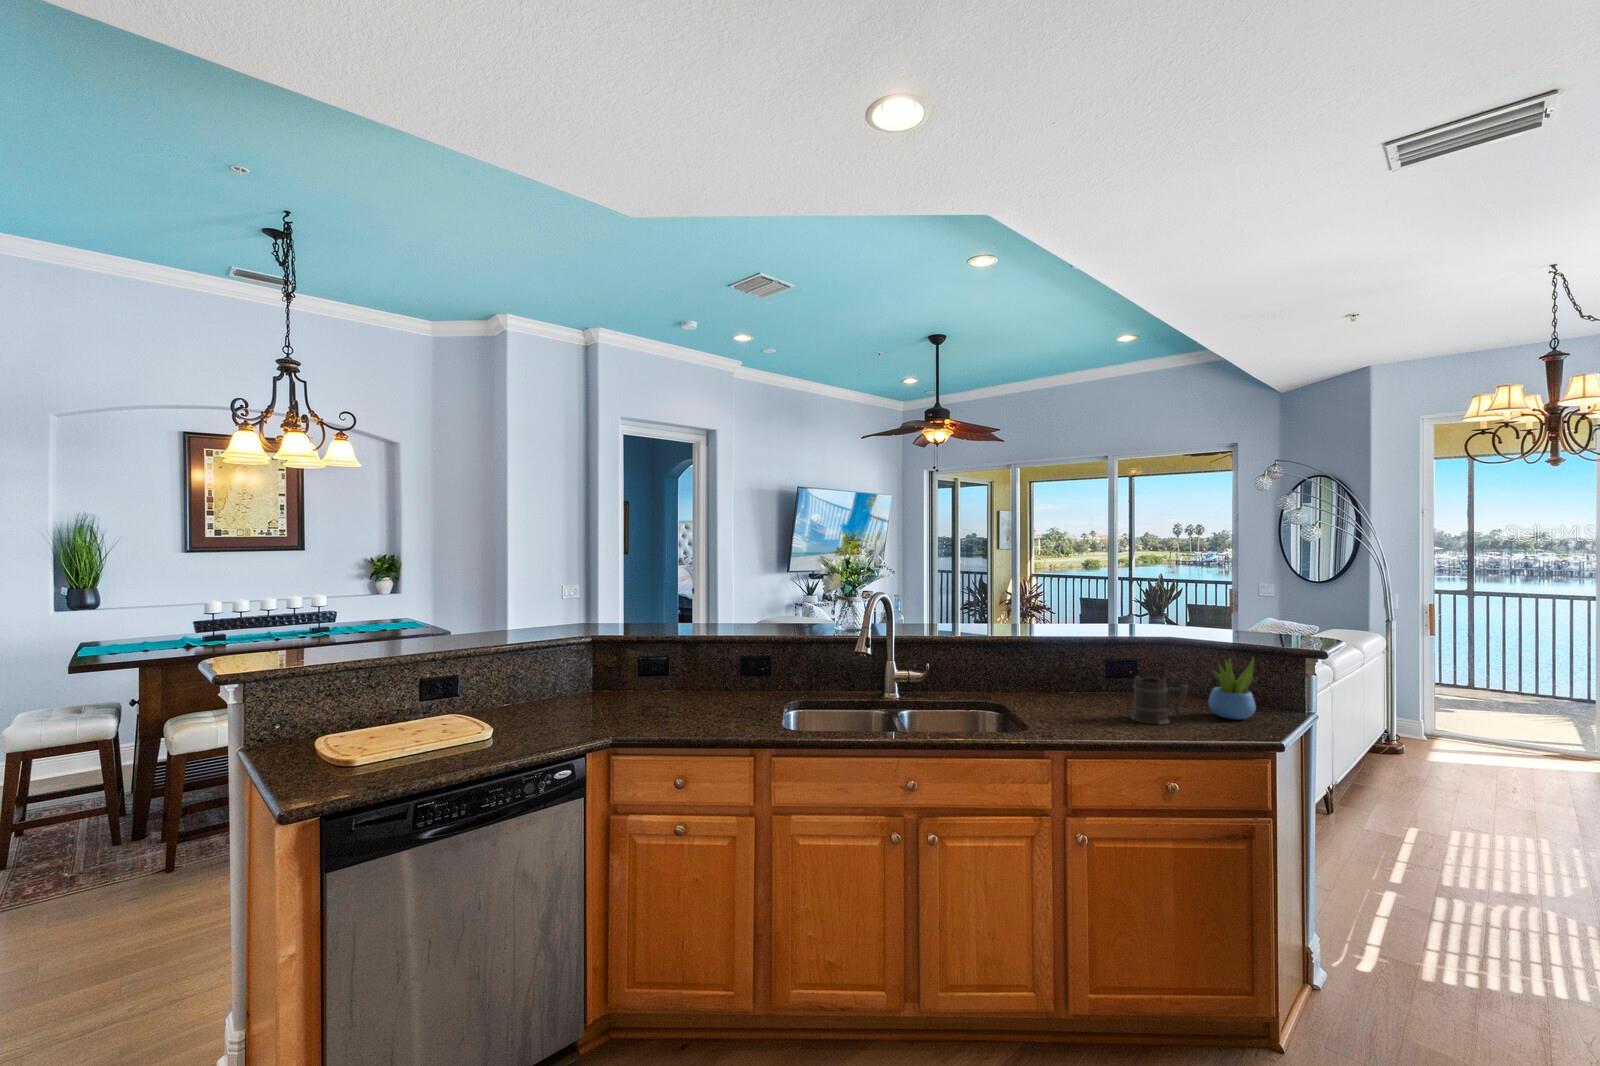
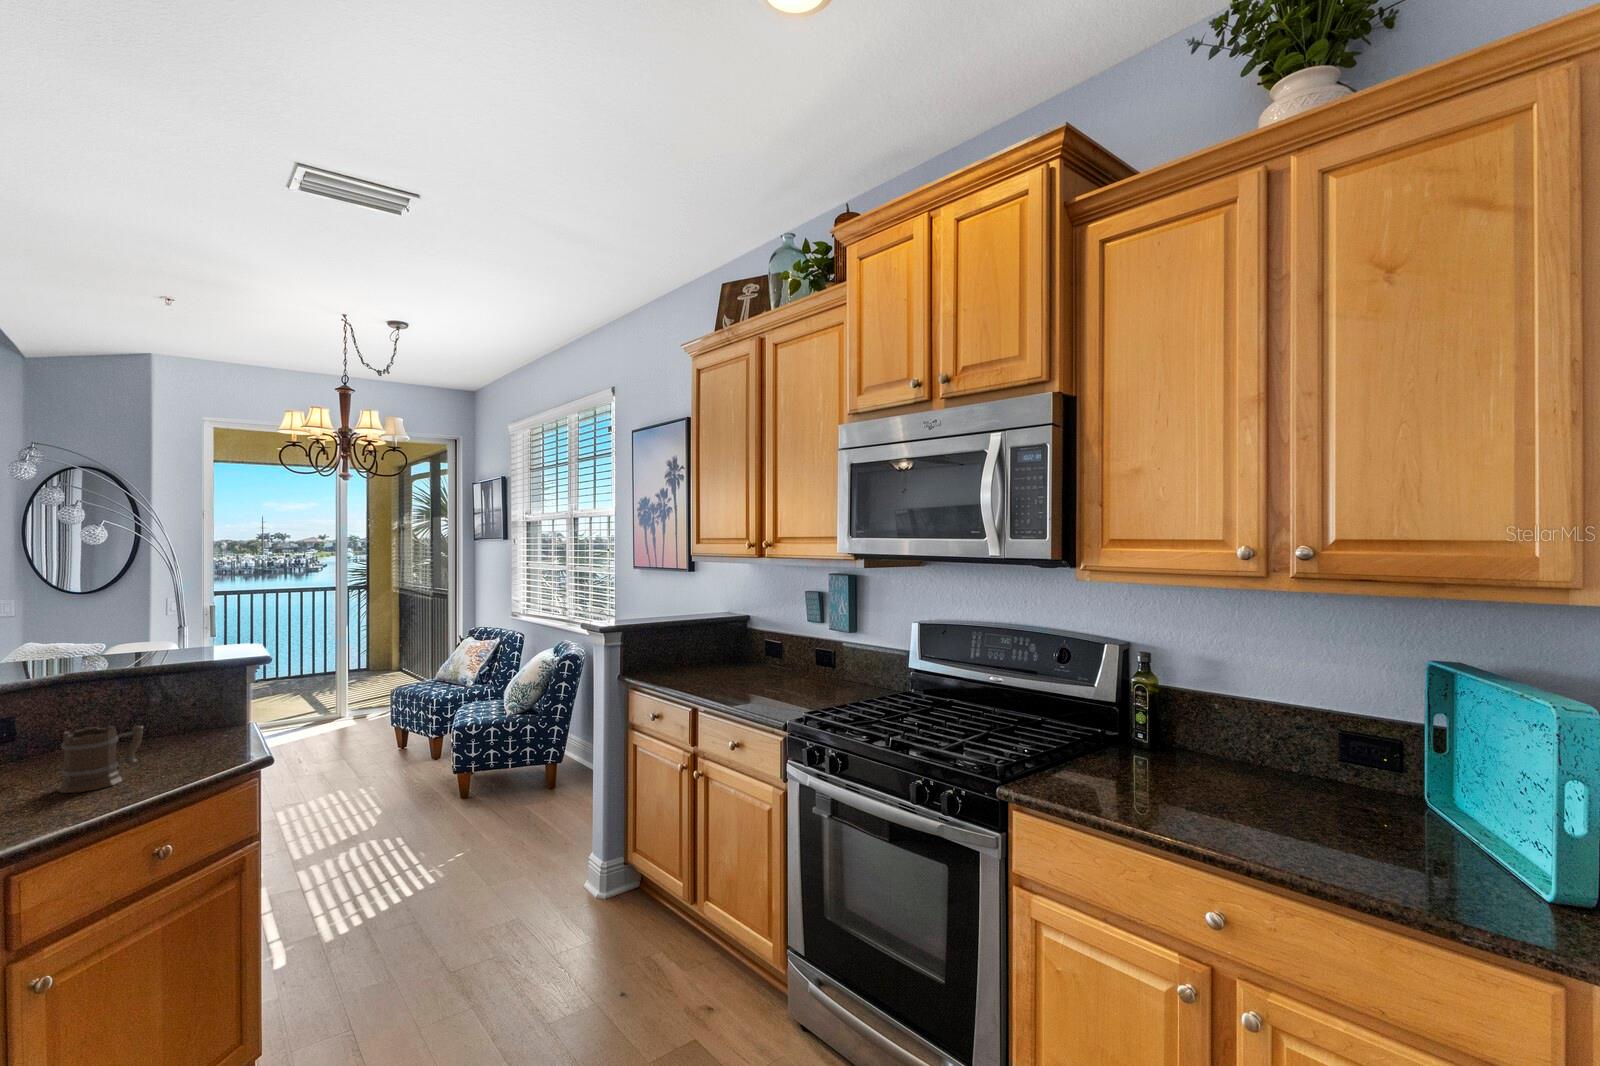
succulent plant: present [1208,658,1256,719] -> none [151,674,213,754]

